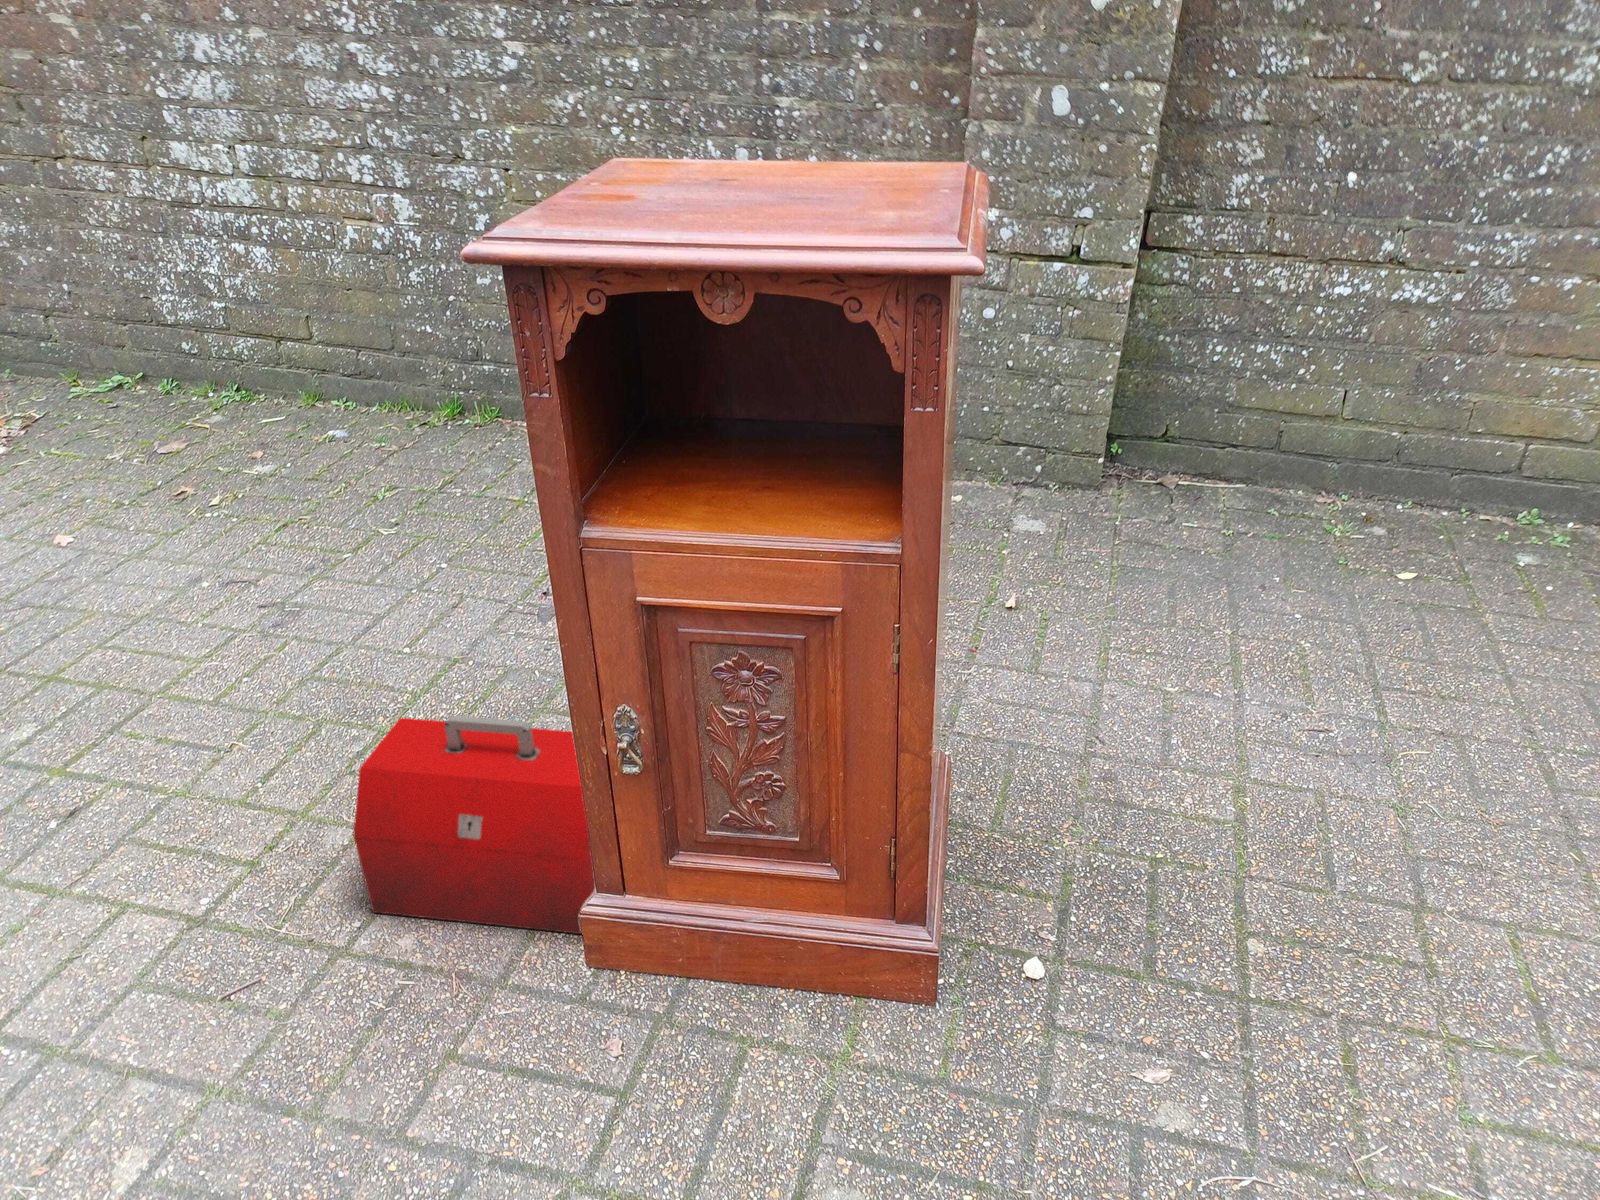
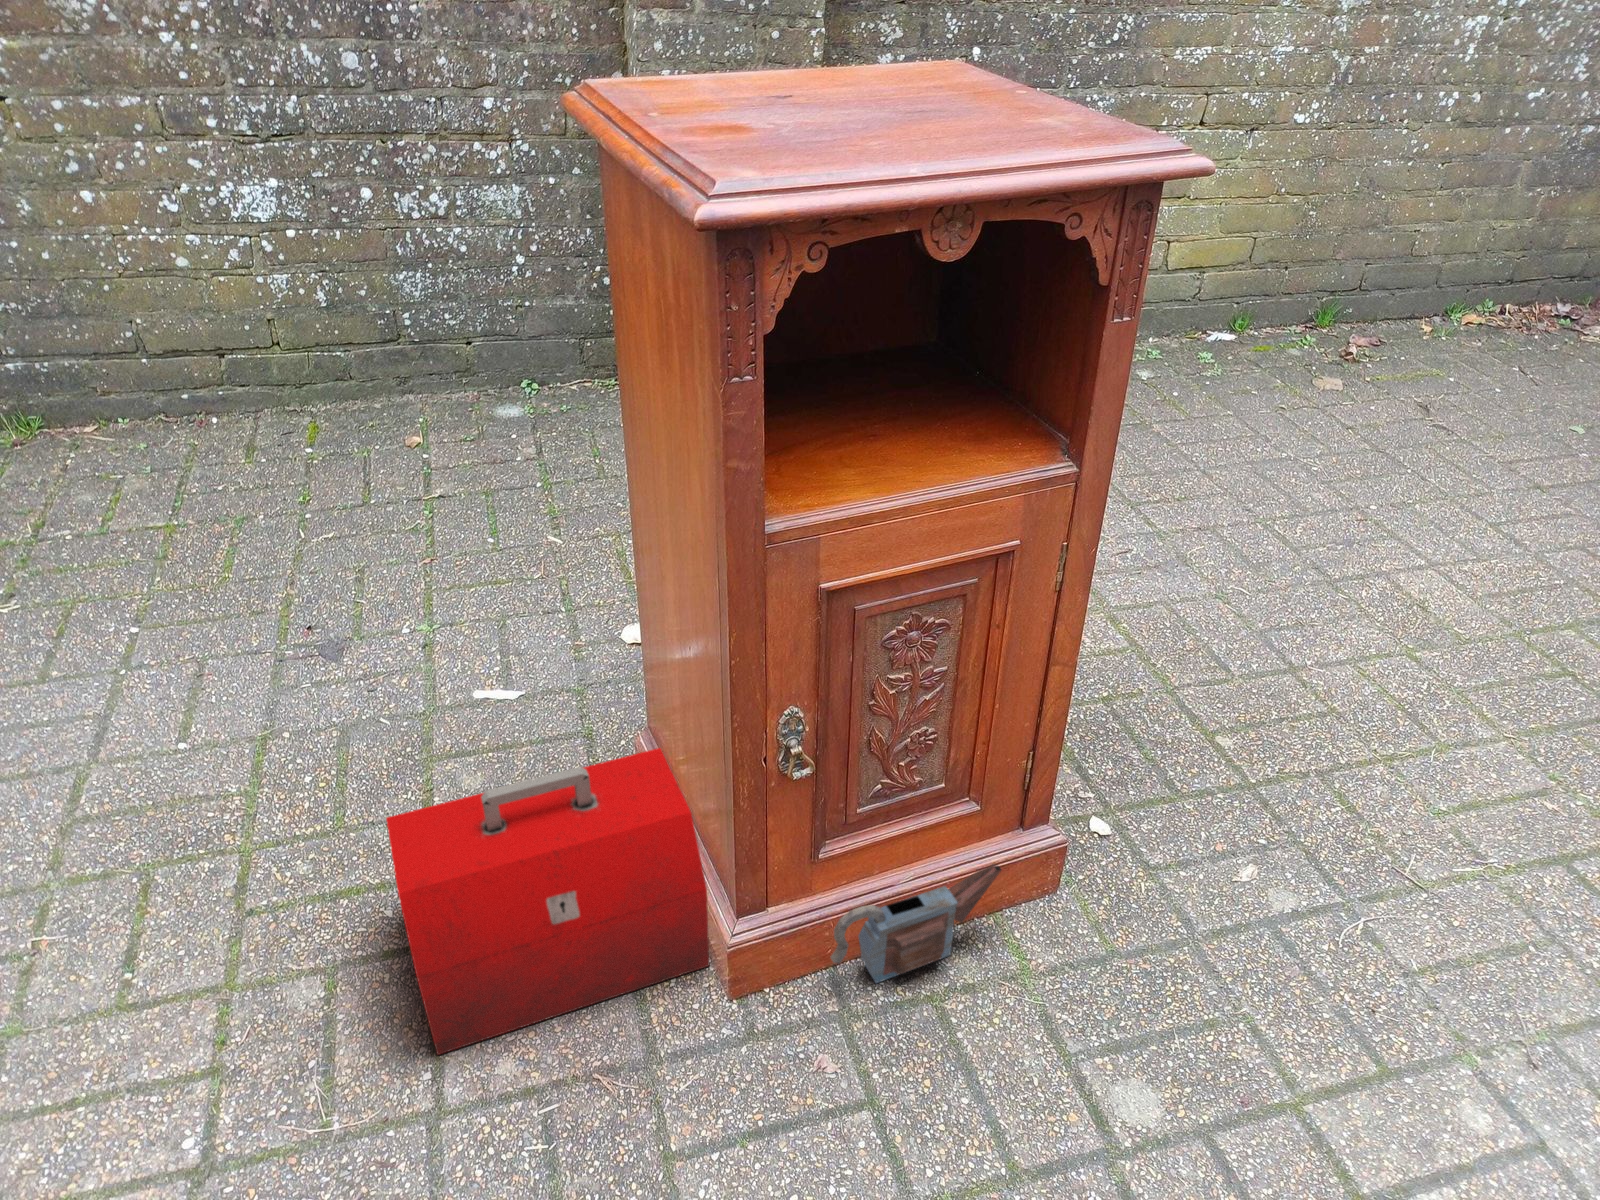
watering can: none [665,922,846,1015] -> present [831,865,1001,983]

